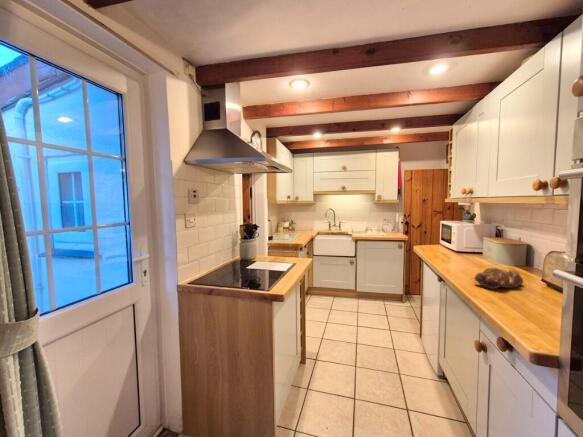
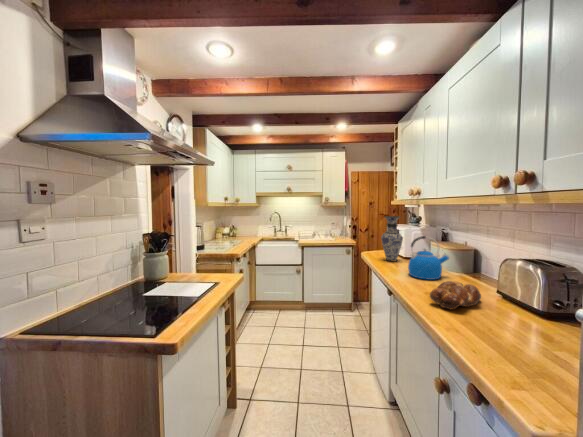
vase: none [434,213,455,254] -> present [381,216,403,261]
kettle: none [459,231,499,269] -> present [408,236,449,280]

